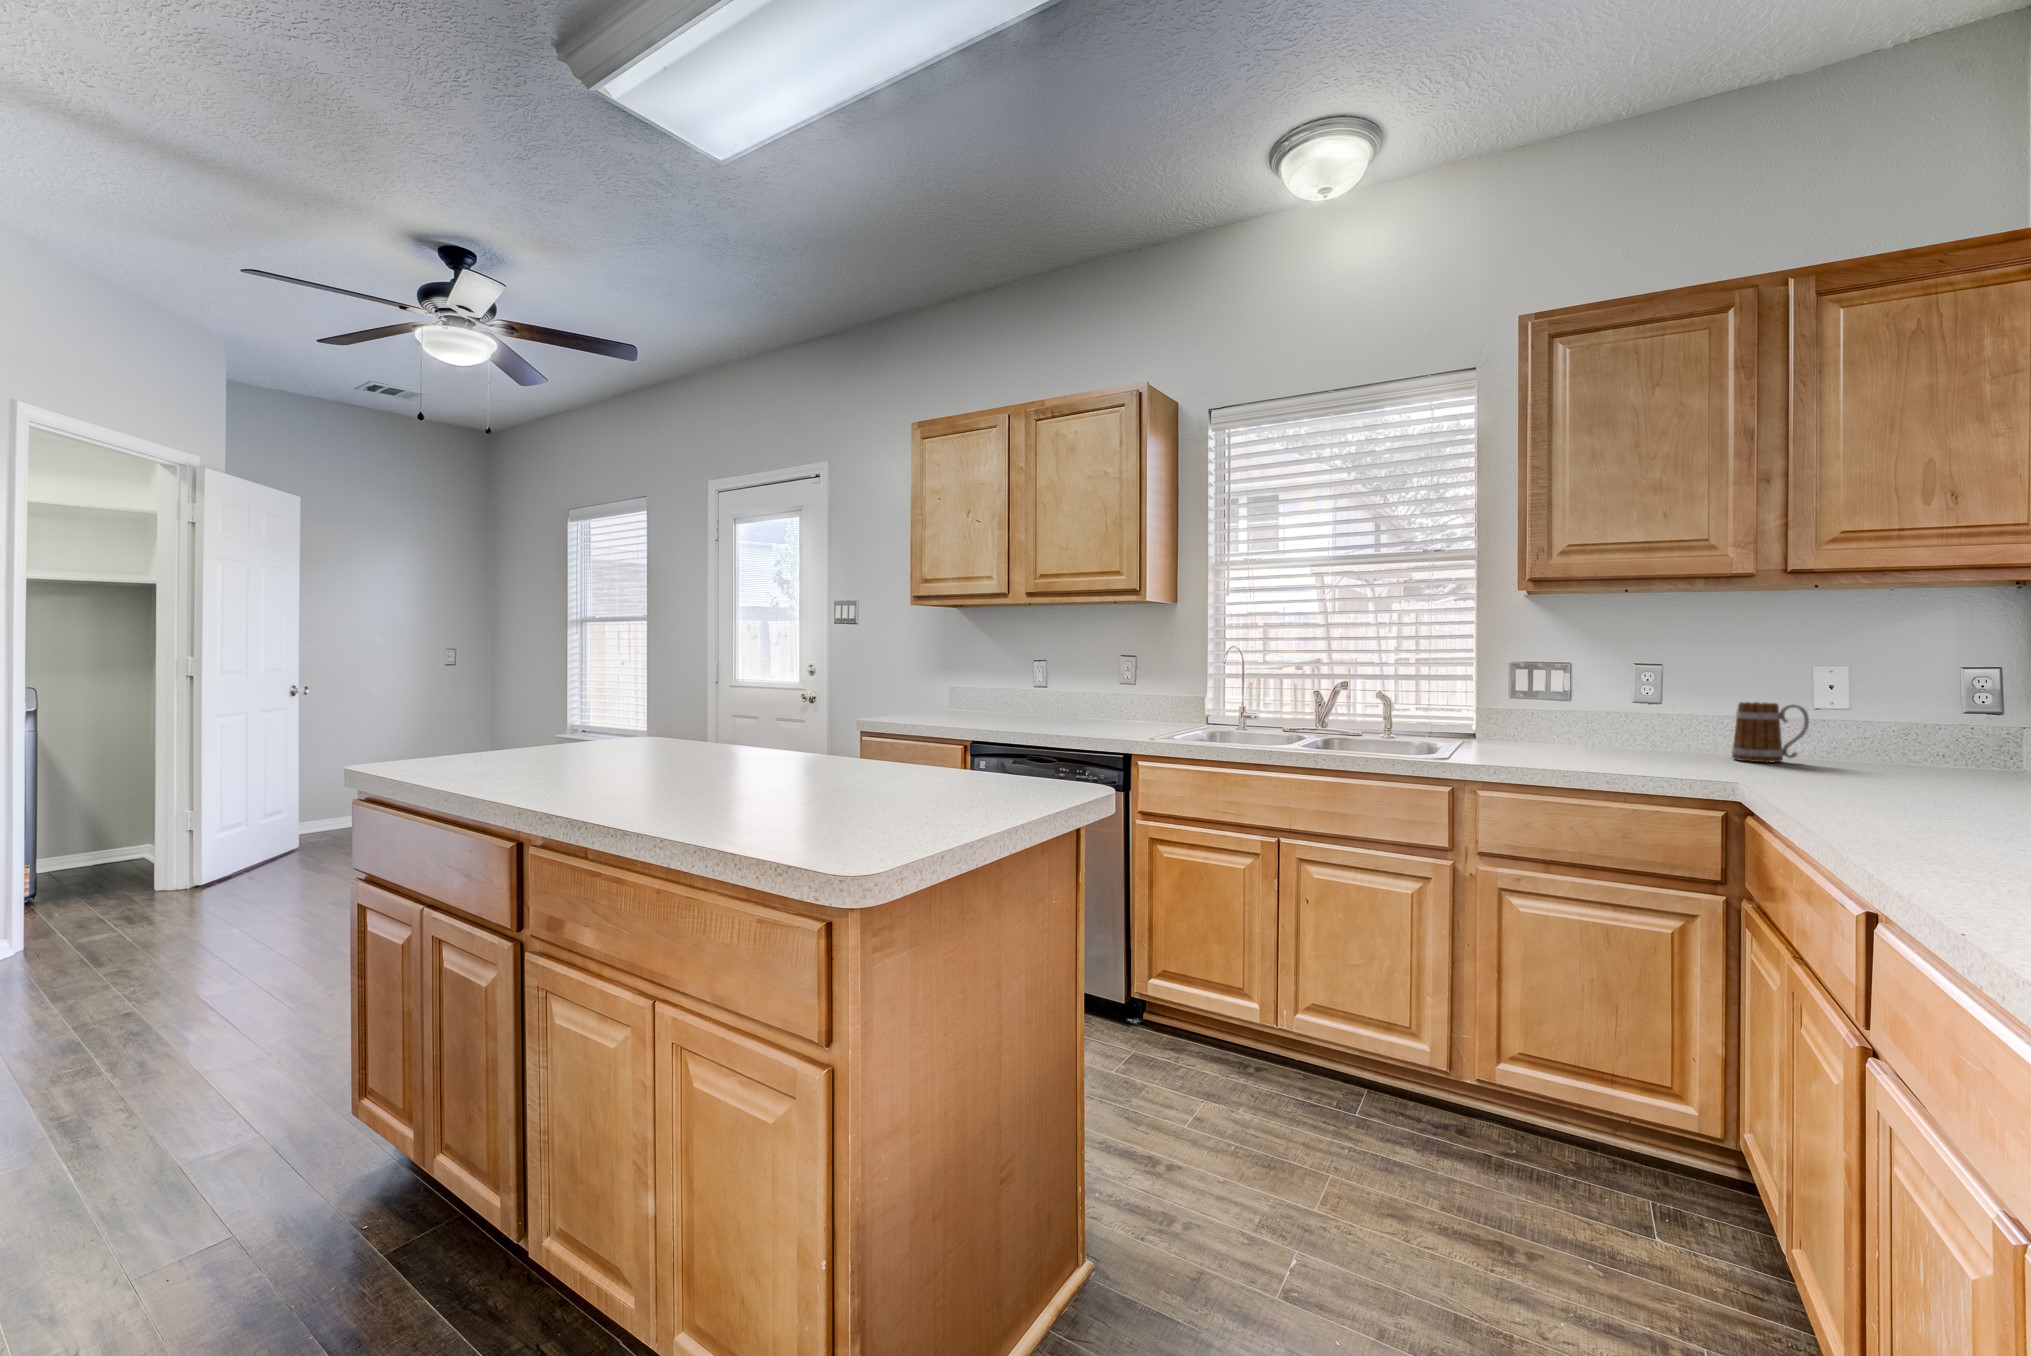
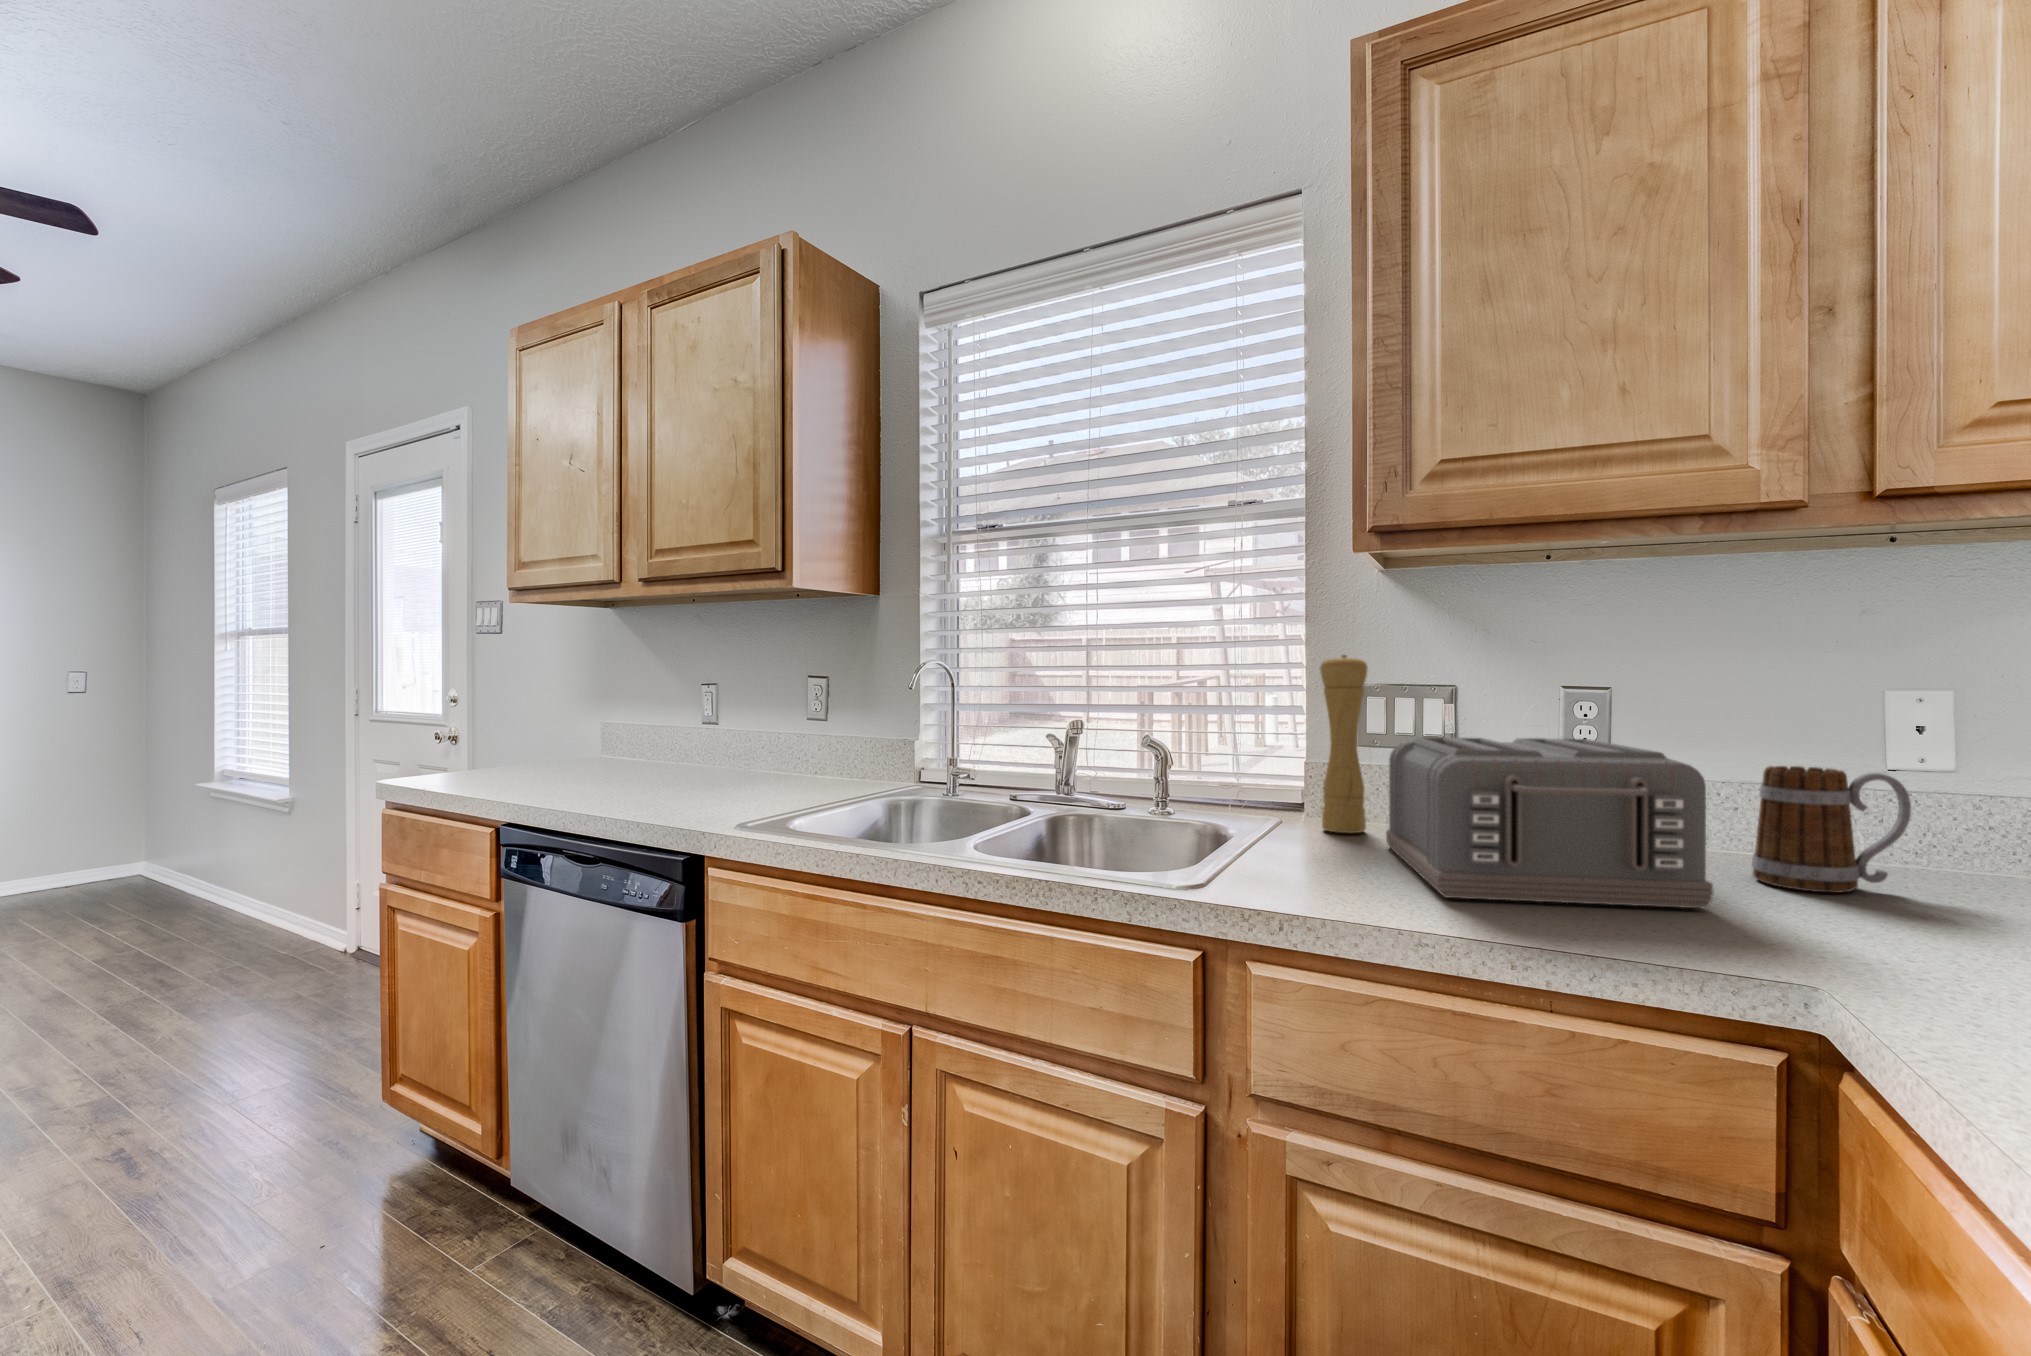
pepper mill: none [1493,644,1521,744] -> present [1320,655,1368,833]
toaster: none [1534,689,1705,765] -> present [1386,737,1714,908]

